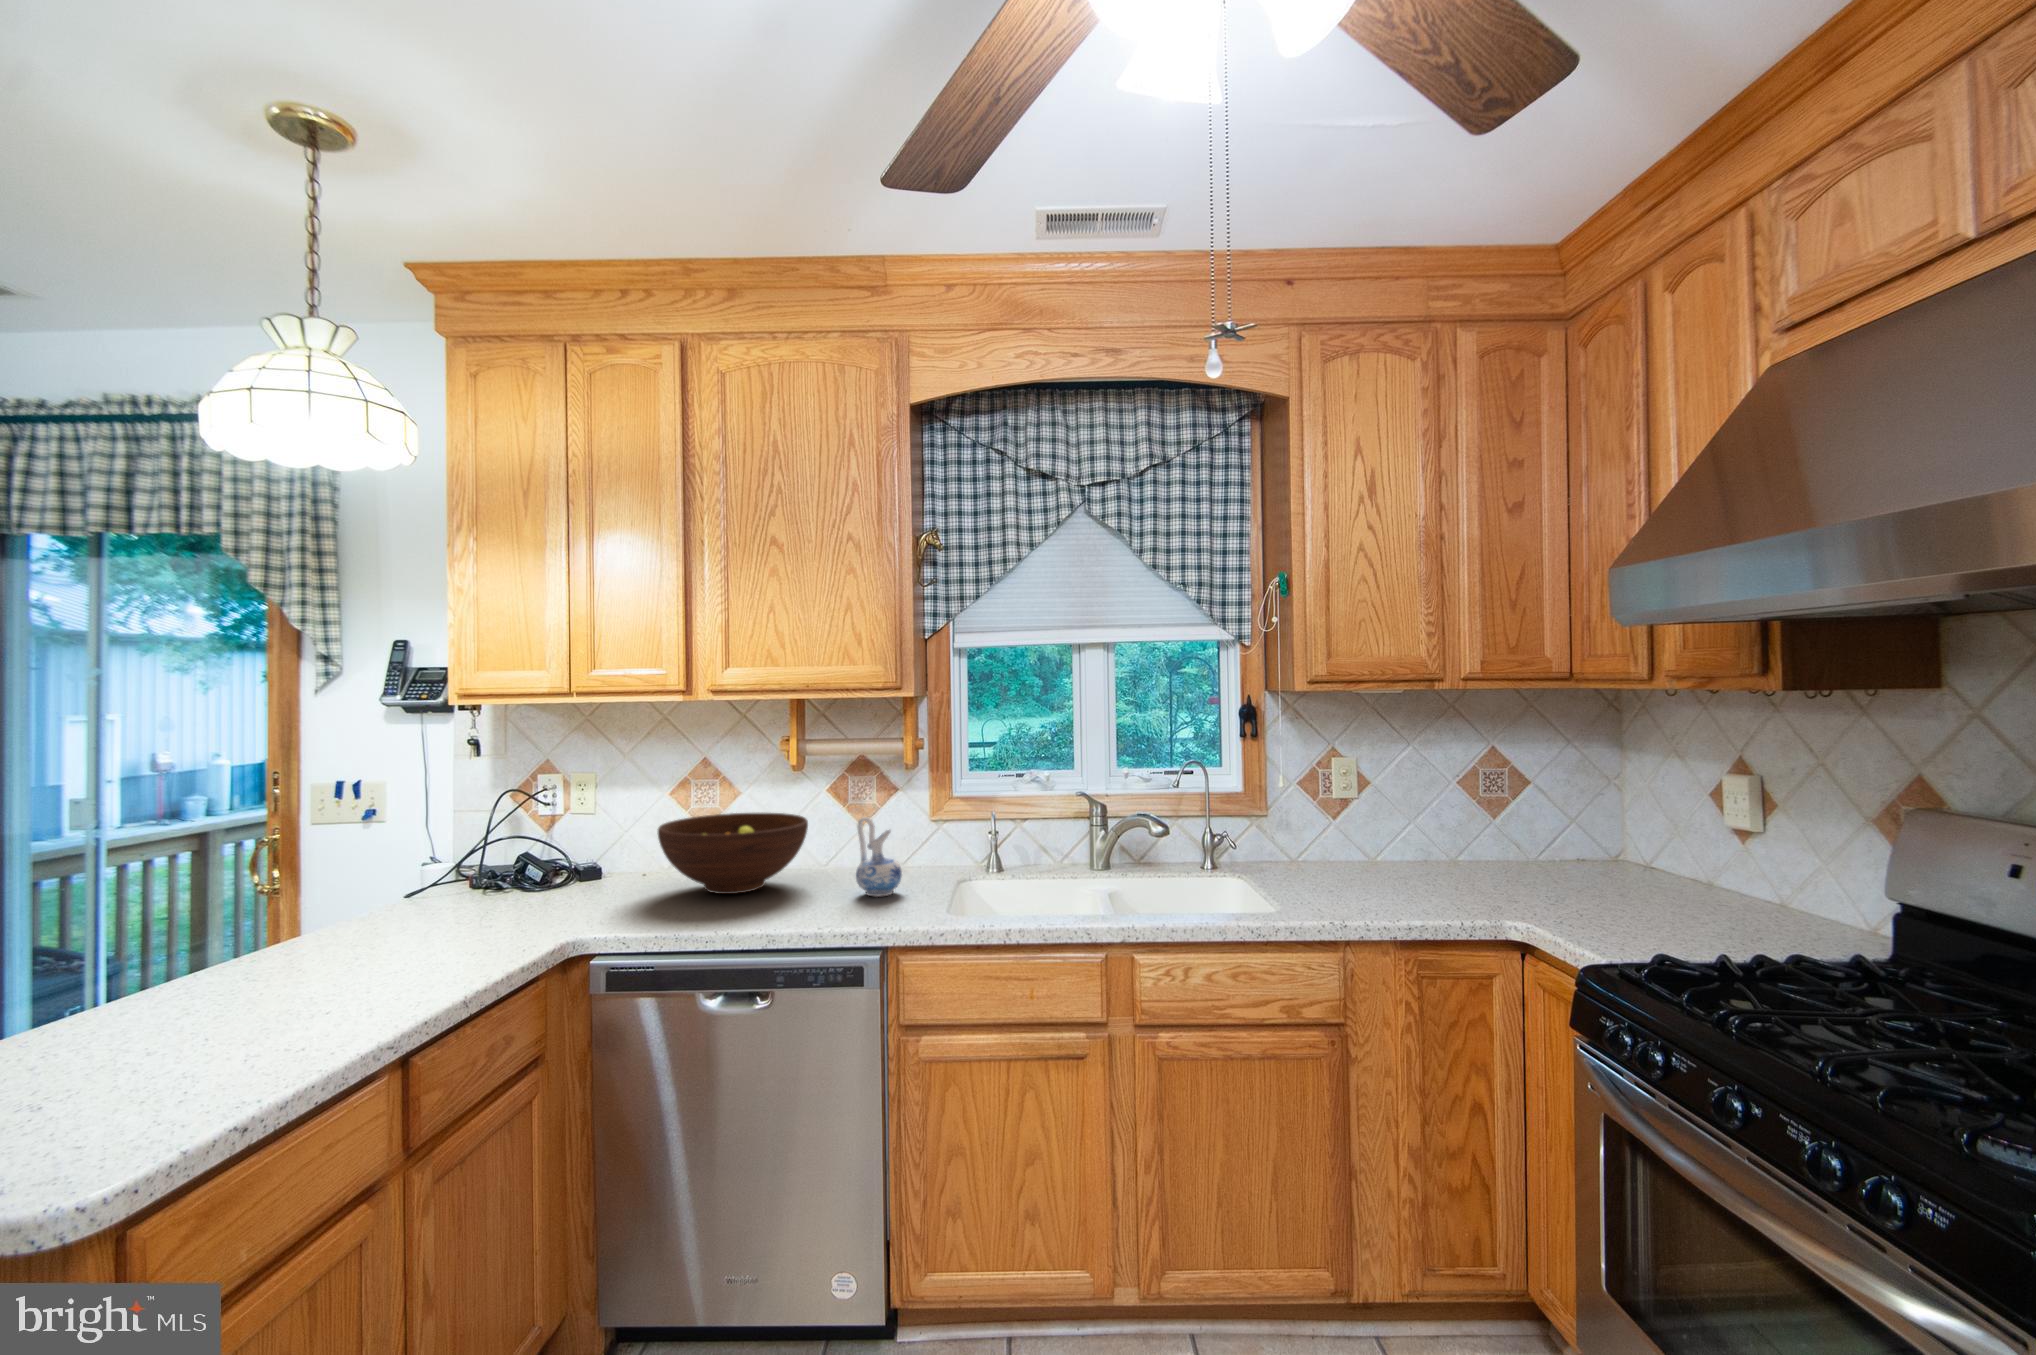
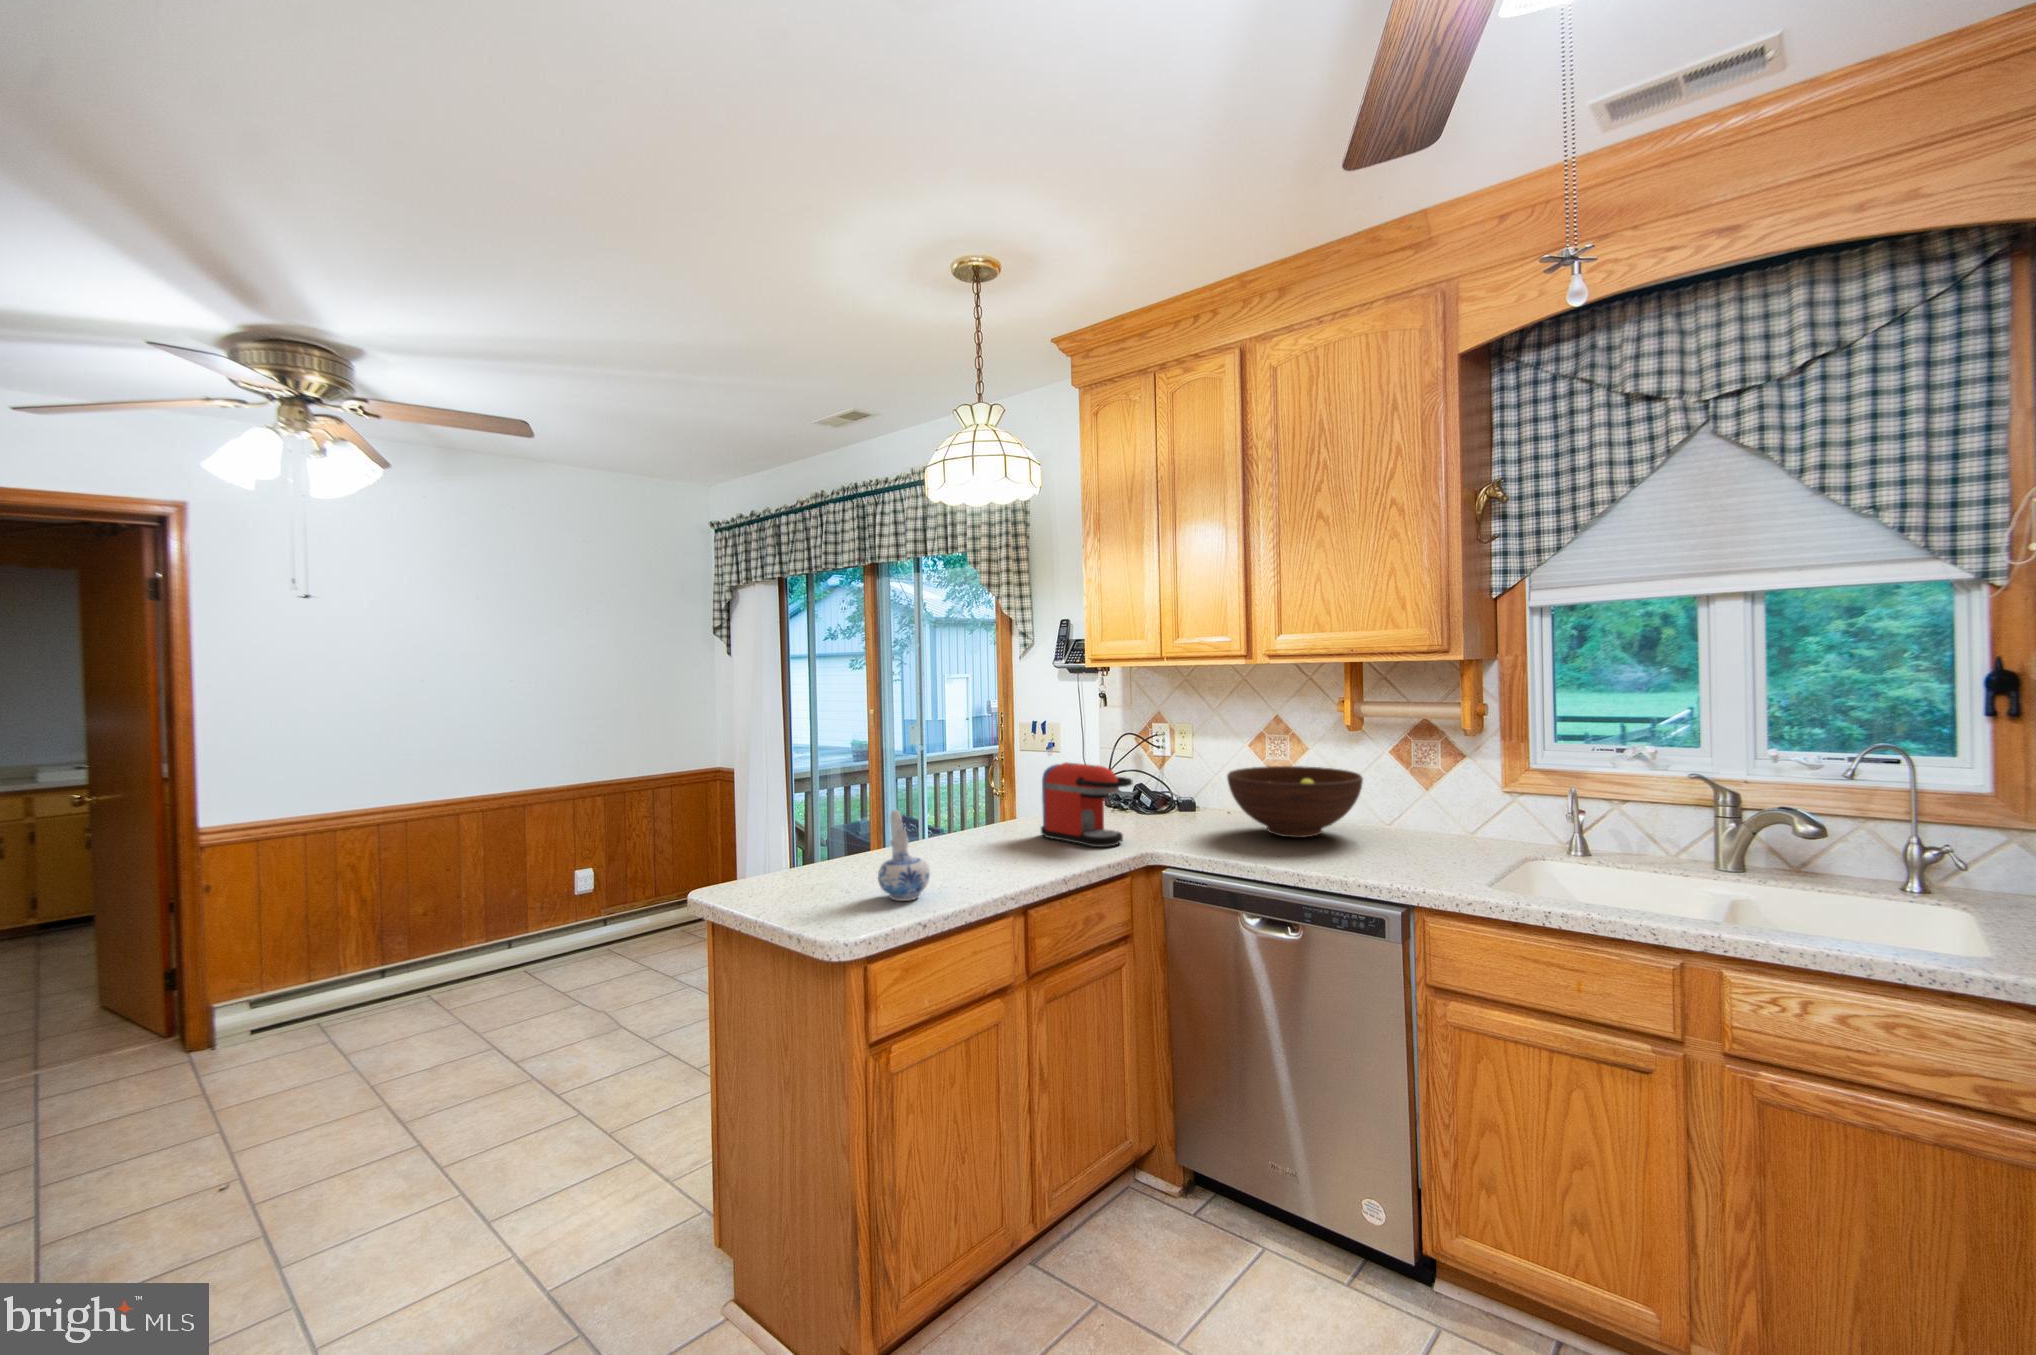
ceramic pitcher: present [856,817,902,896] -> present [878,810,930,901]
coffee maker: none [389,834,544,945] -> present [1041,762,1133,847]

